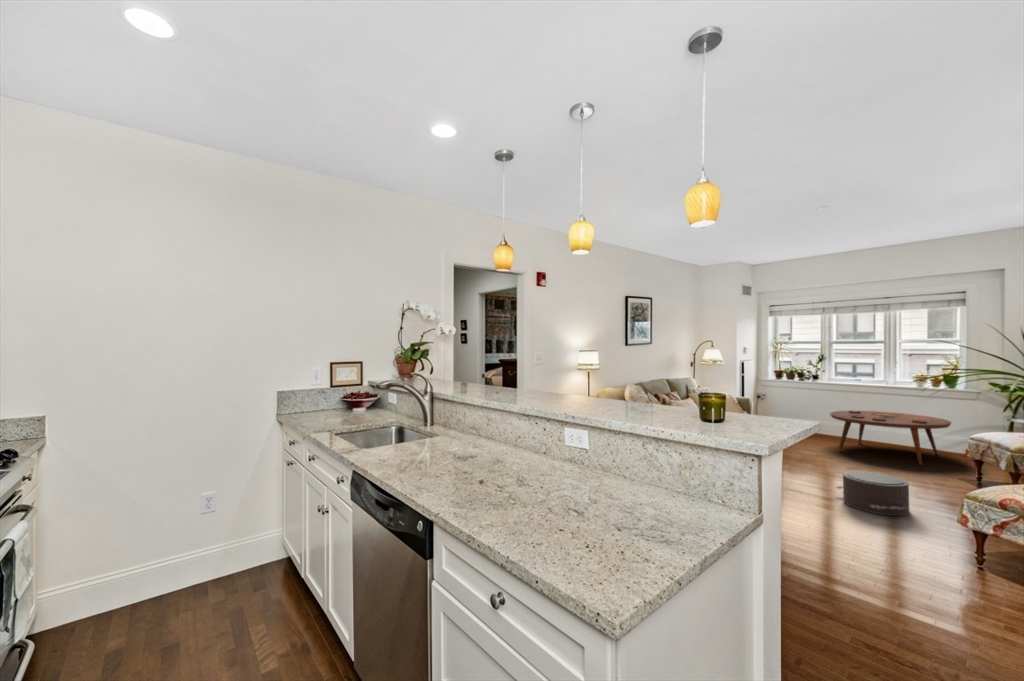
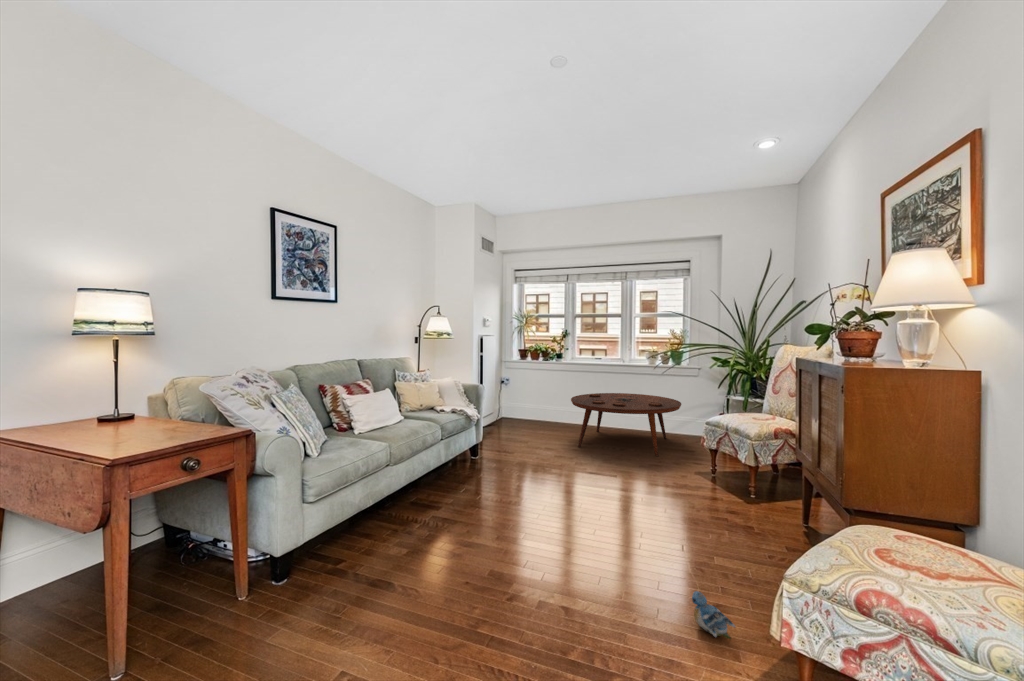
pouf: present [836,471,909,516] -> none [574,495,671,577]
plush toy: none [918,517,948,541] -> present [692,591,735,639]

